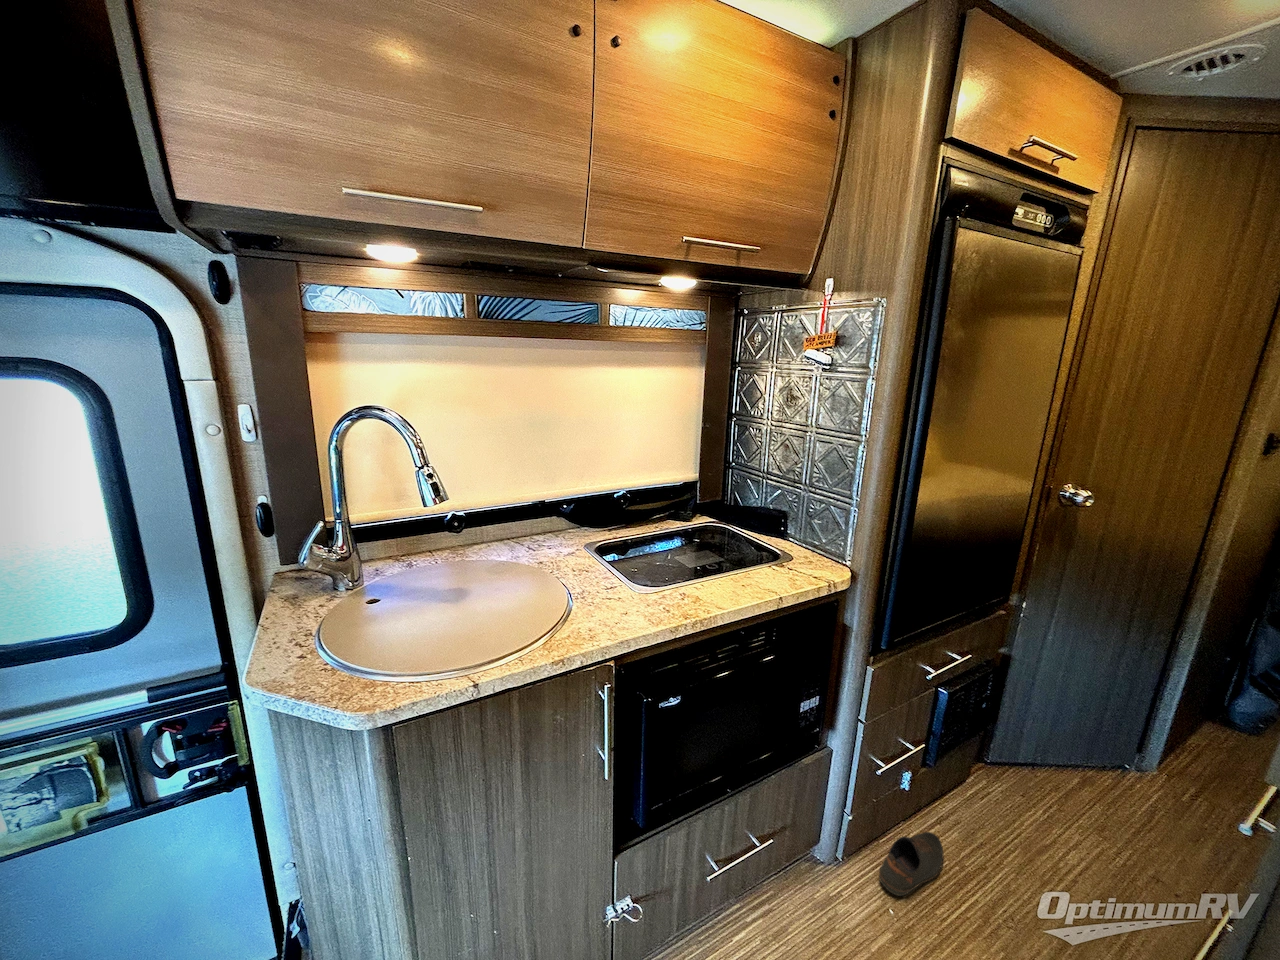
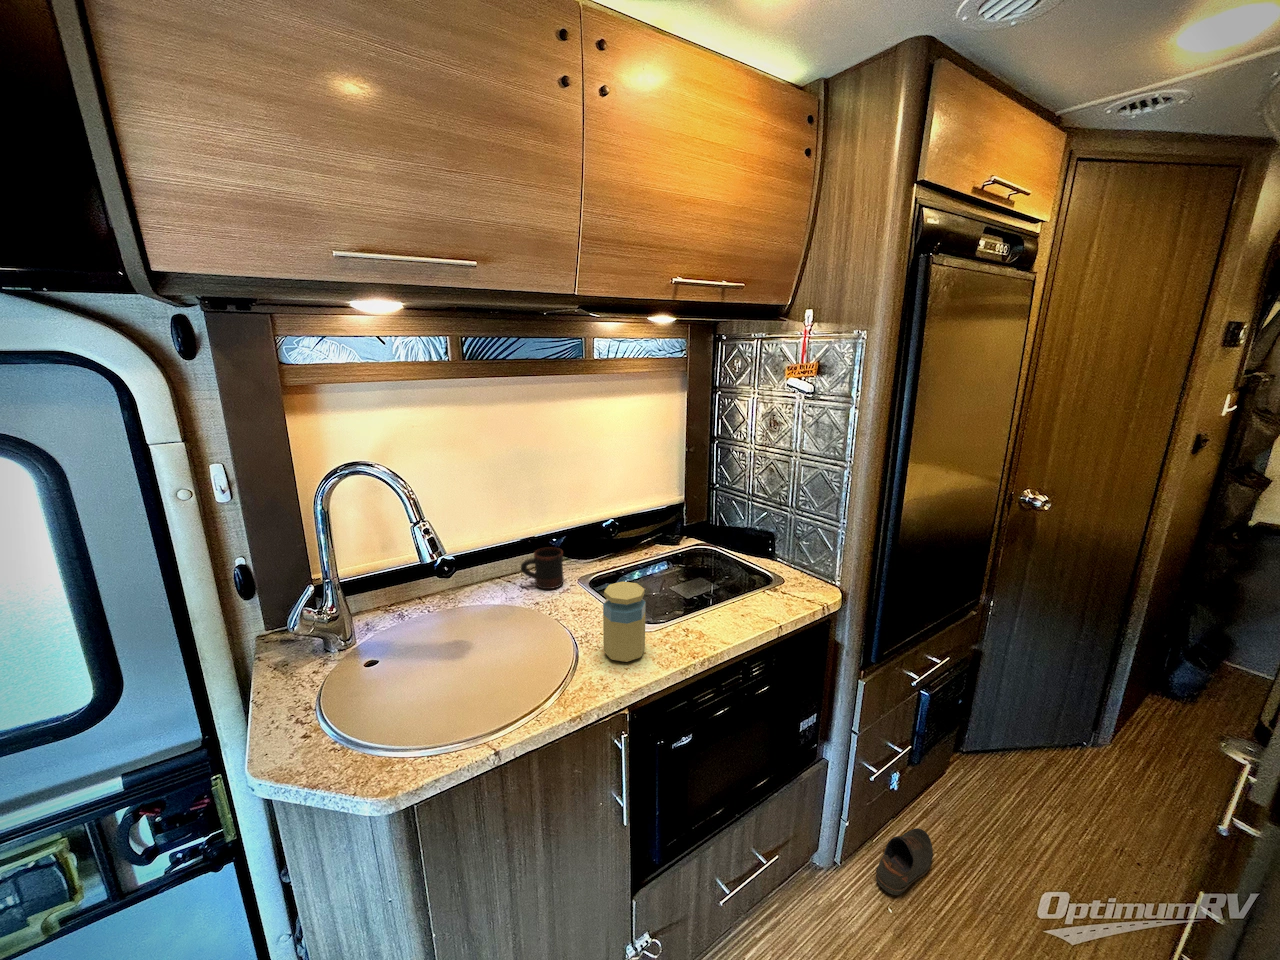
mug: none [528,512,570,552] -> present [521,547,564,589]
jar: none [596,538,640,617] -> present [603,582,646,662]

